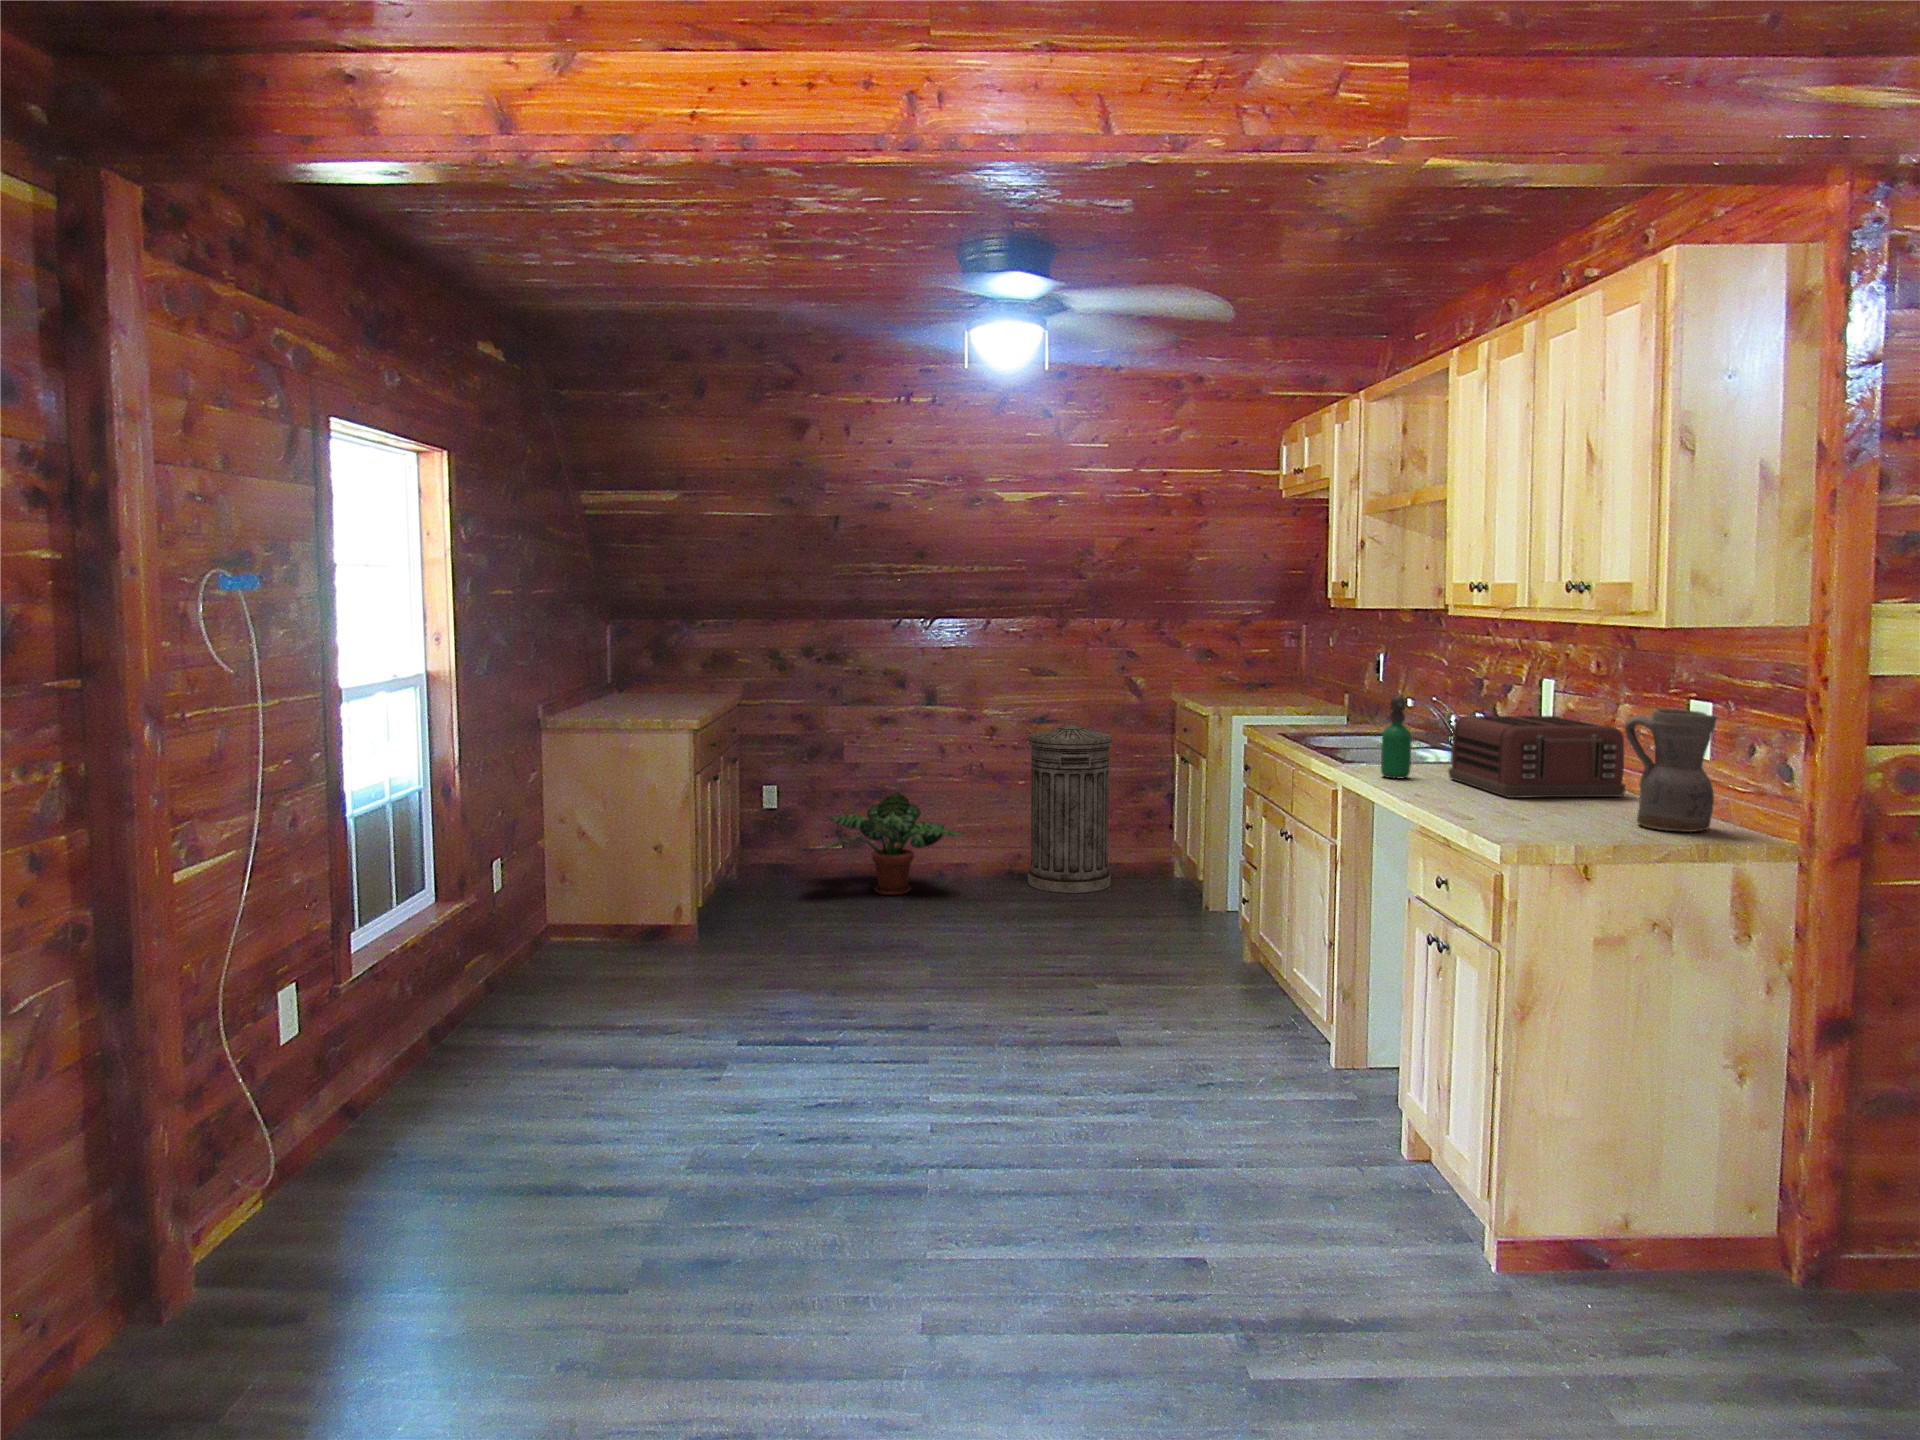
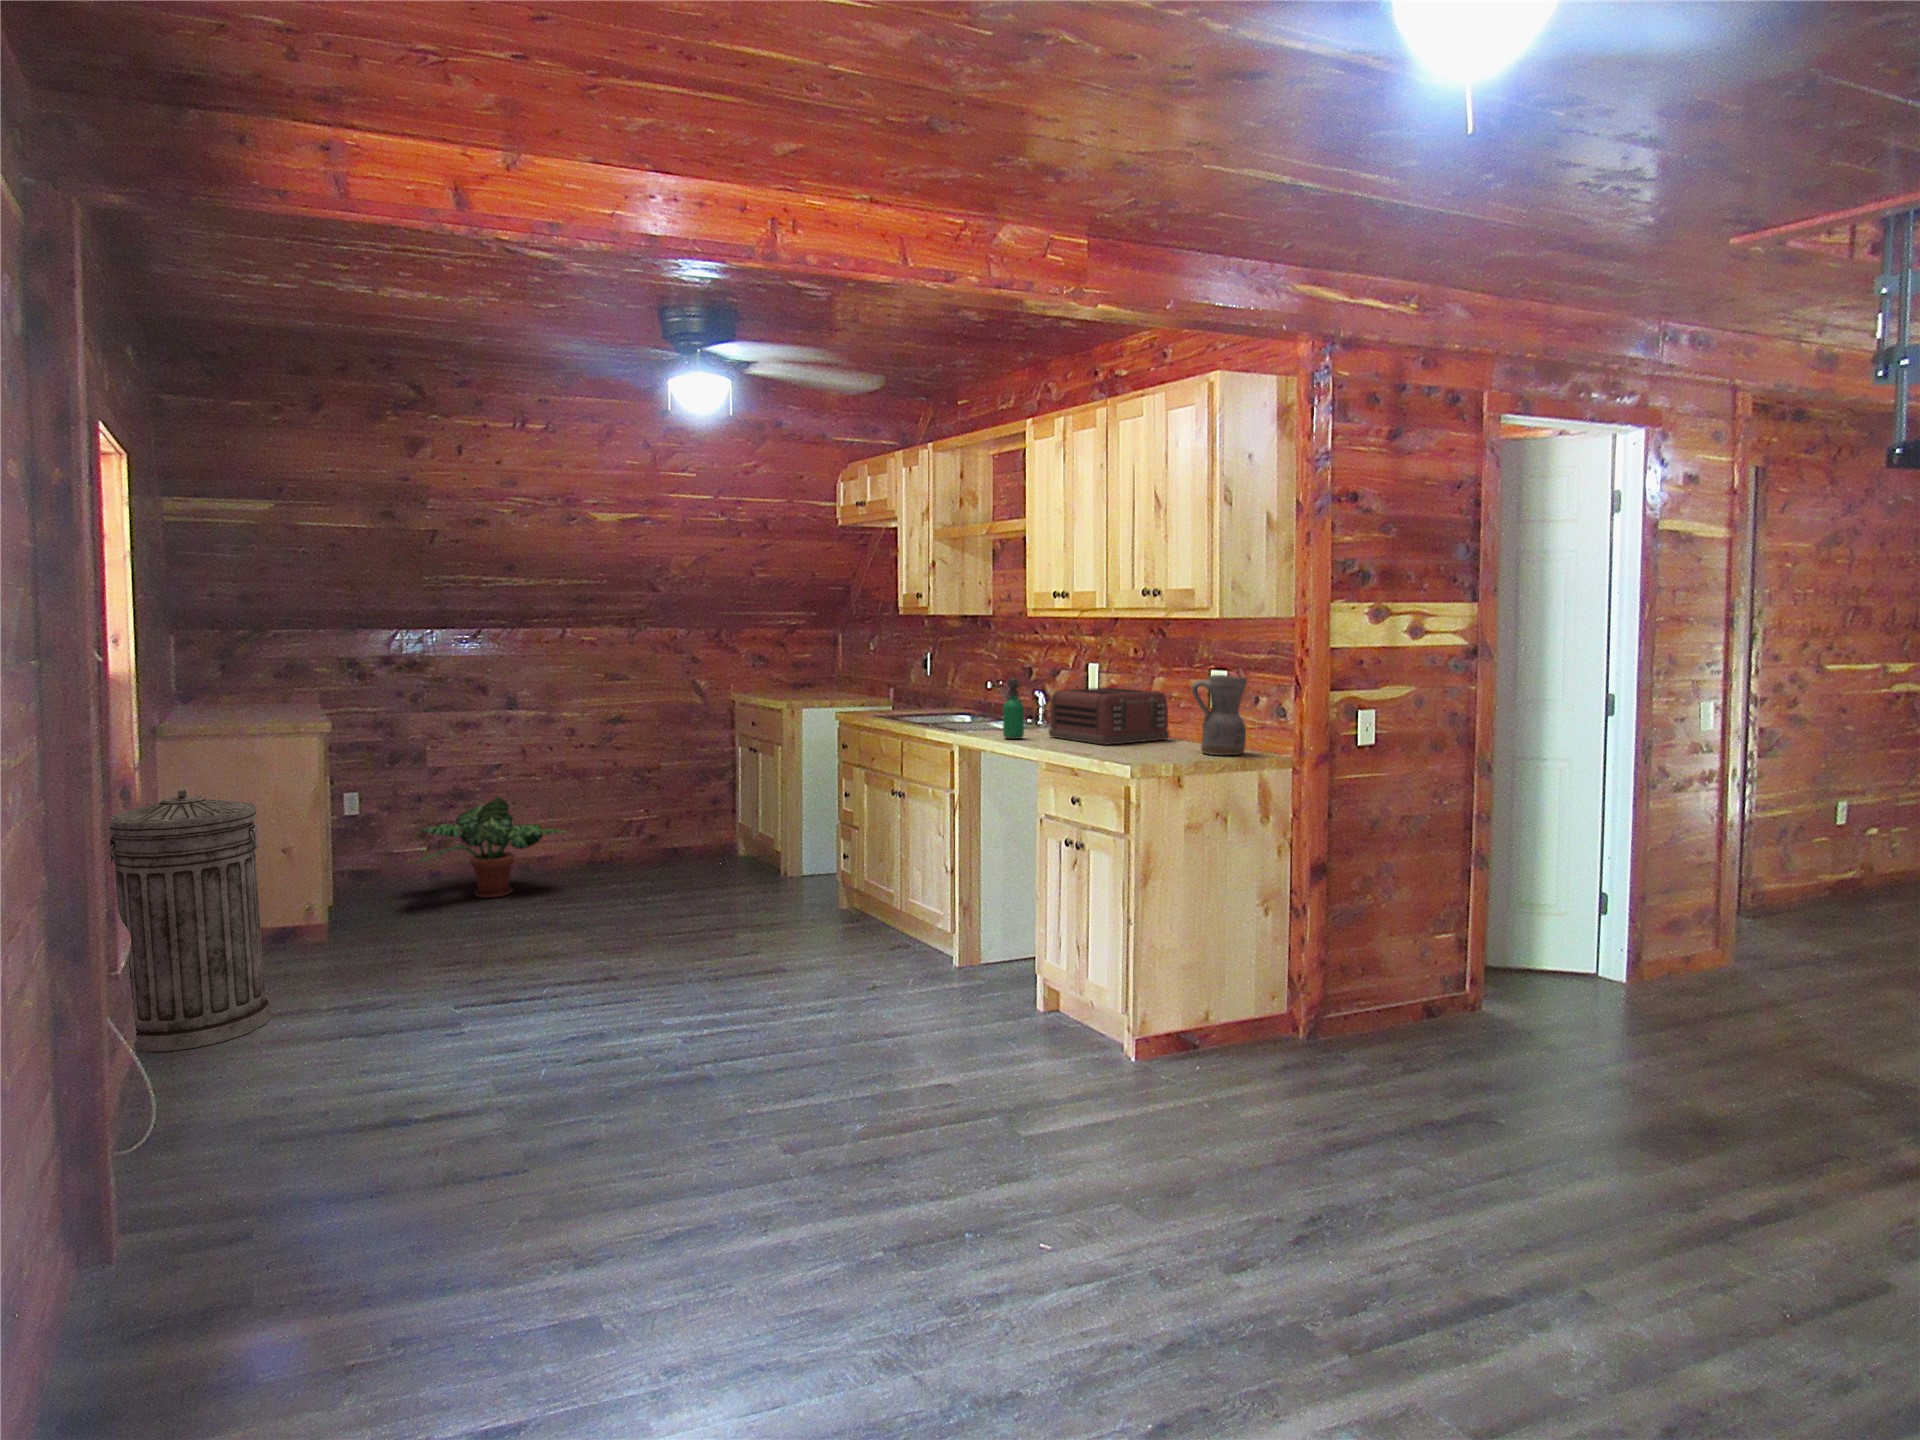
trash can: present [1028,720,1112,893] -> present [110,789,272,1051]

